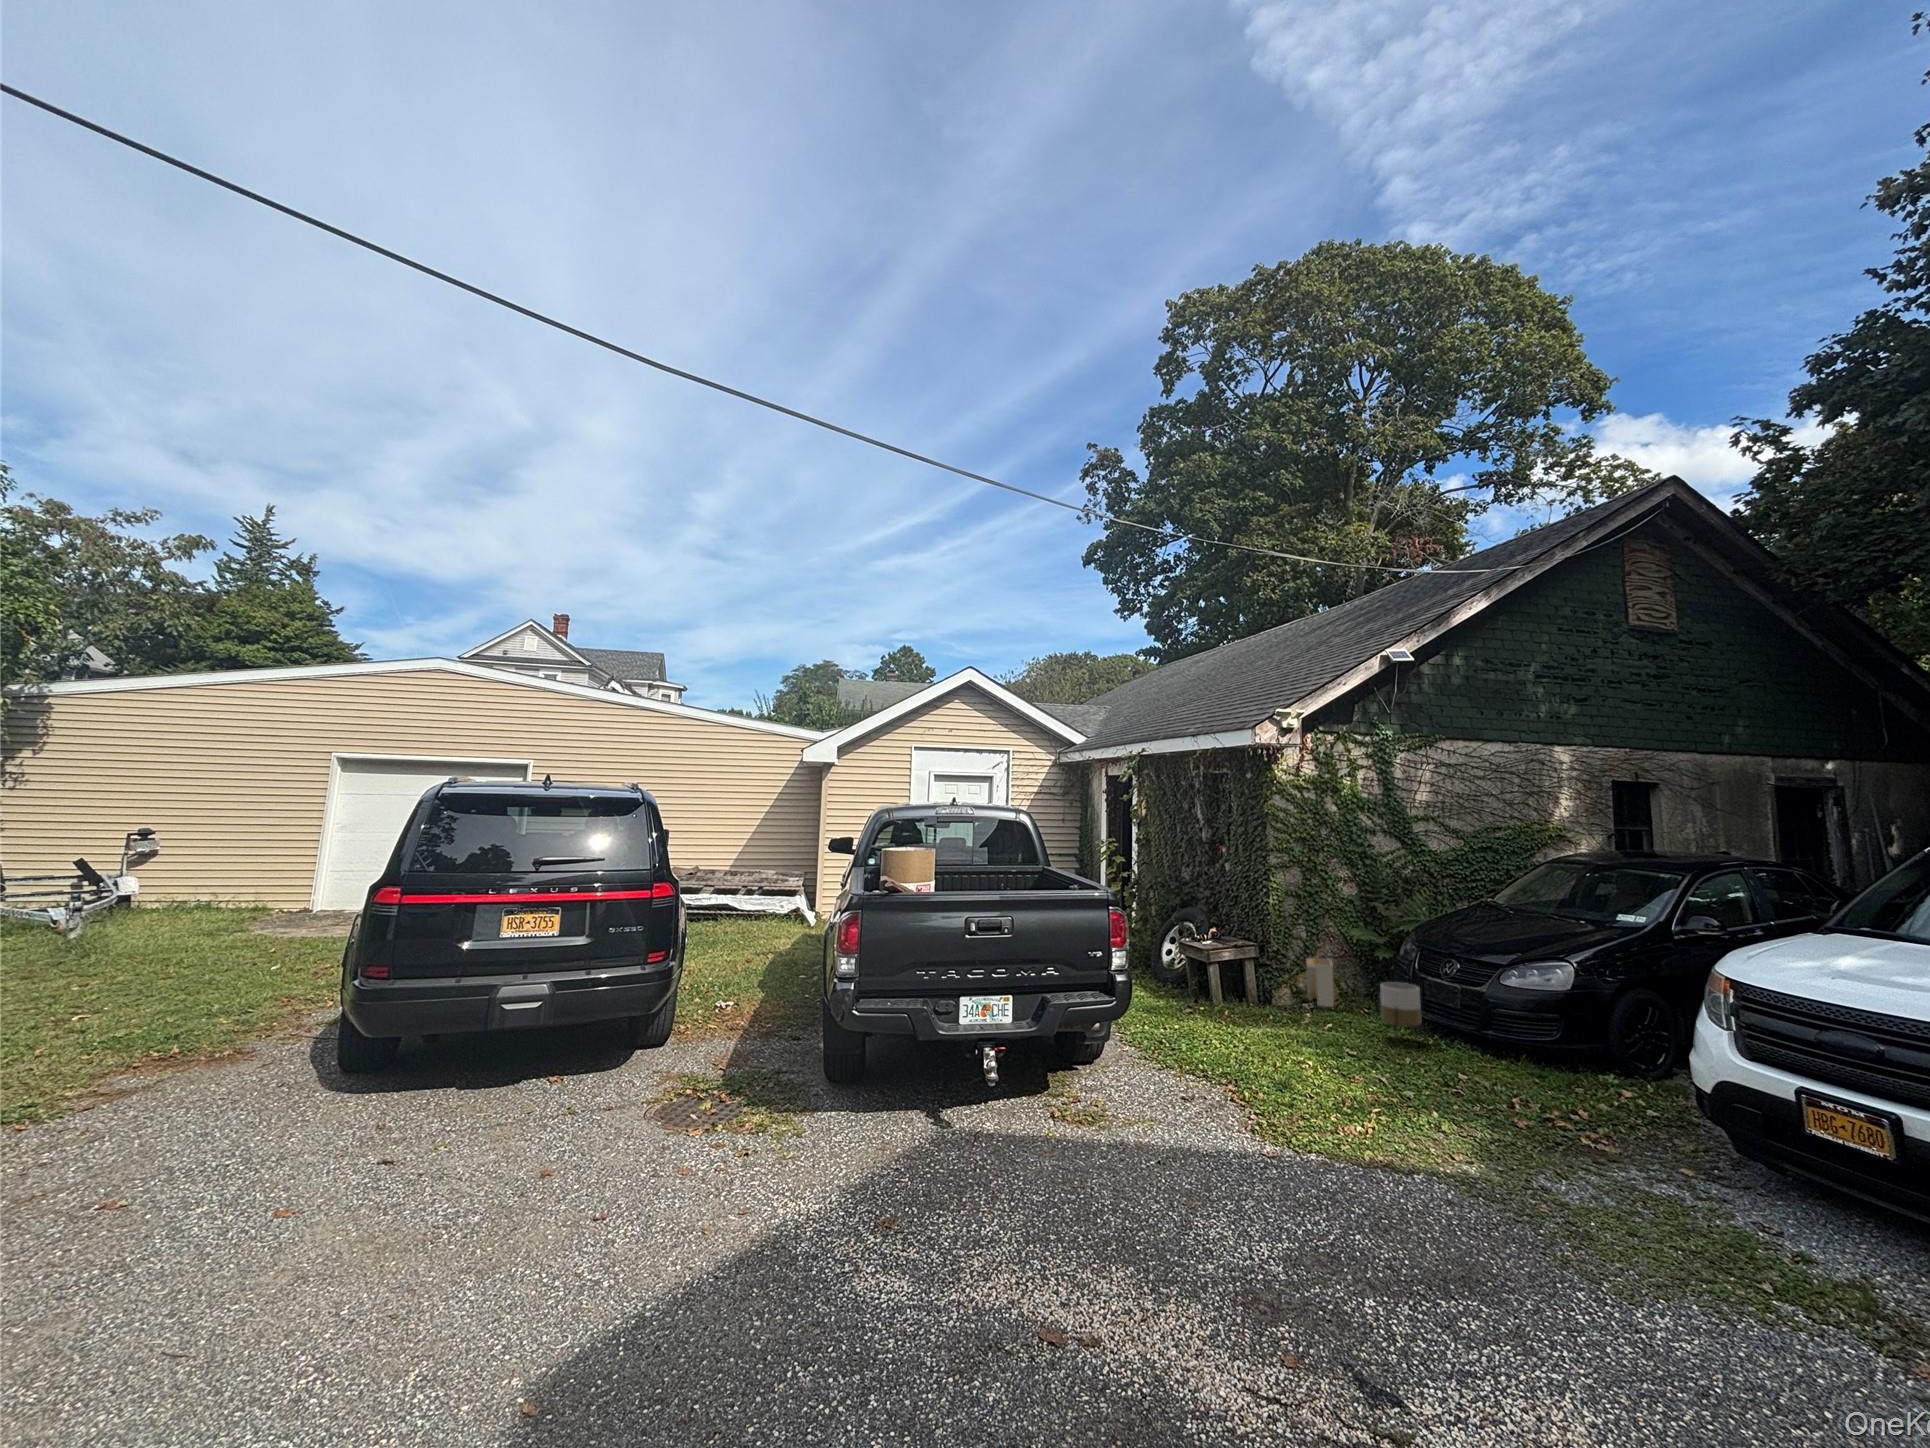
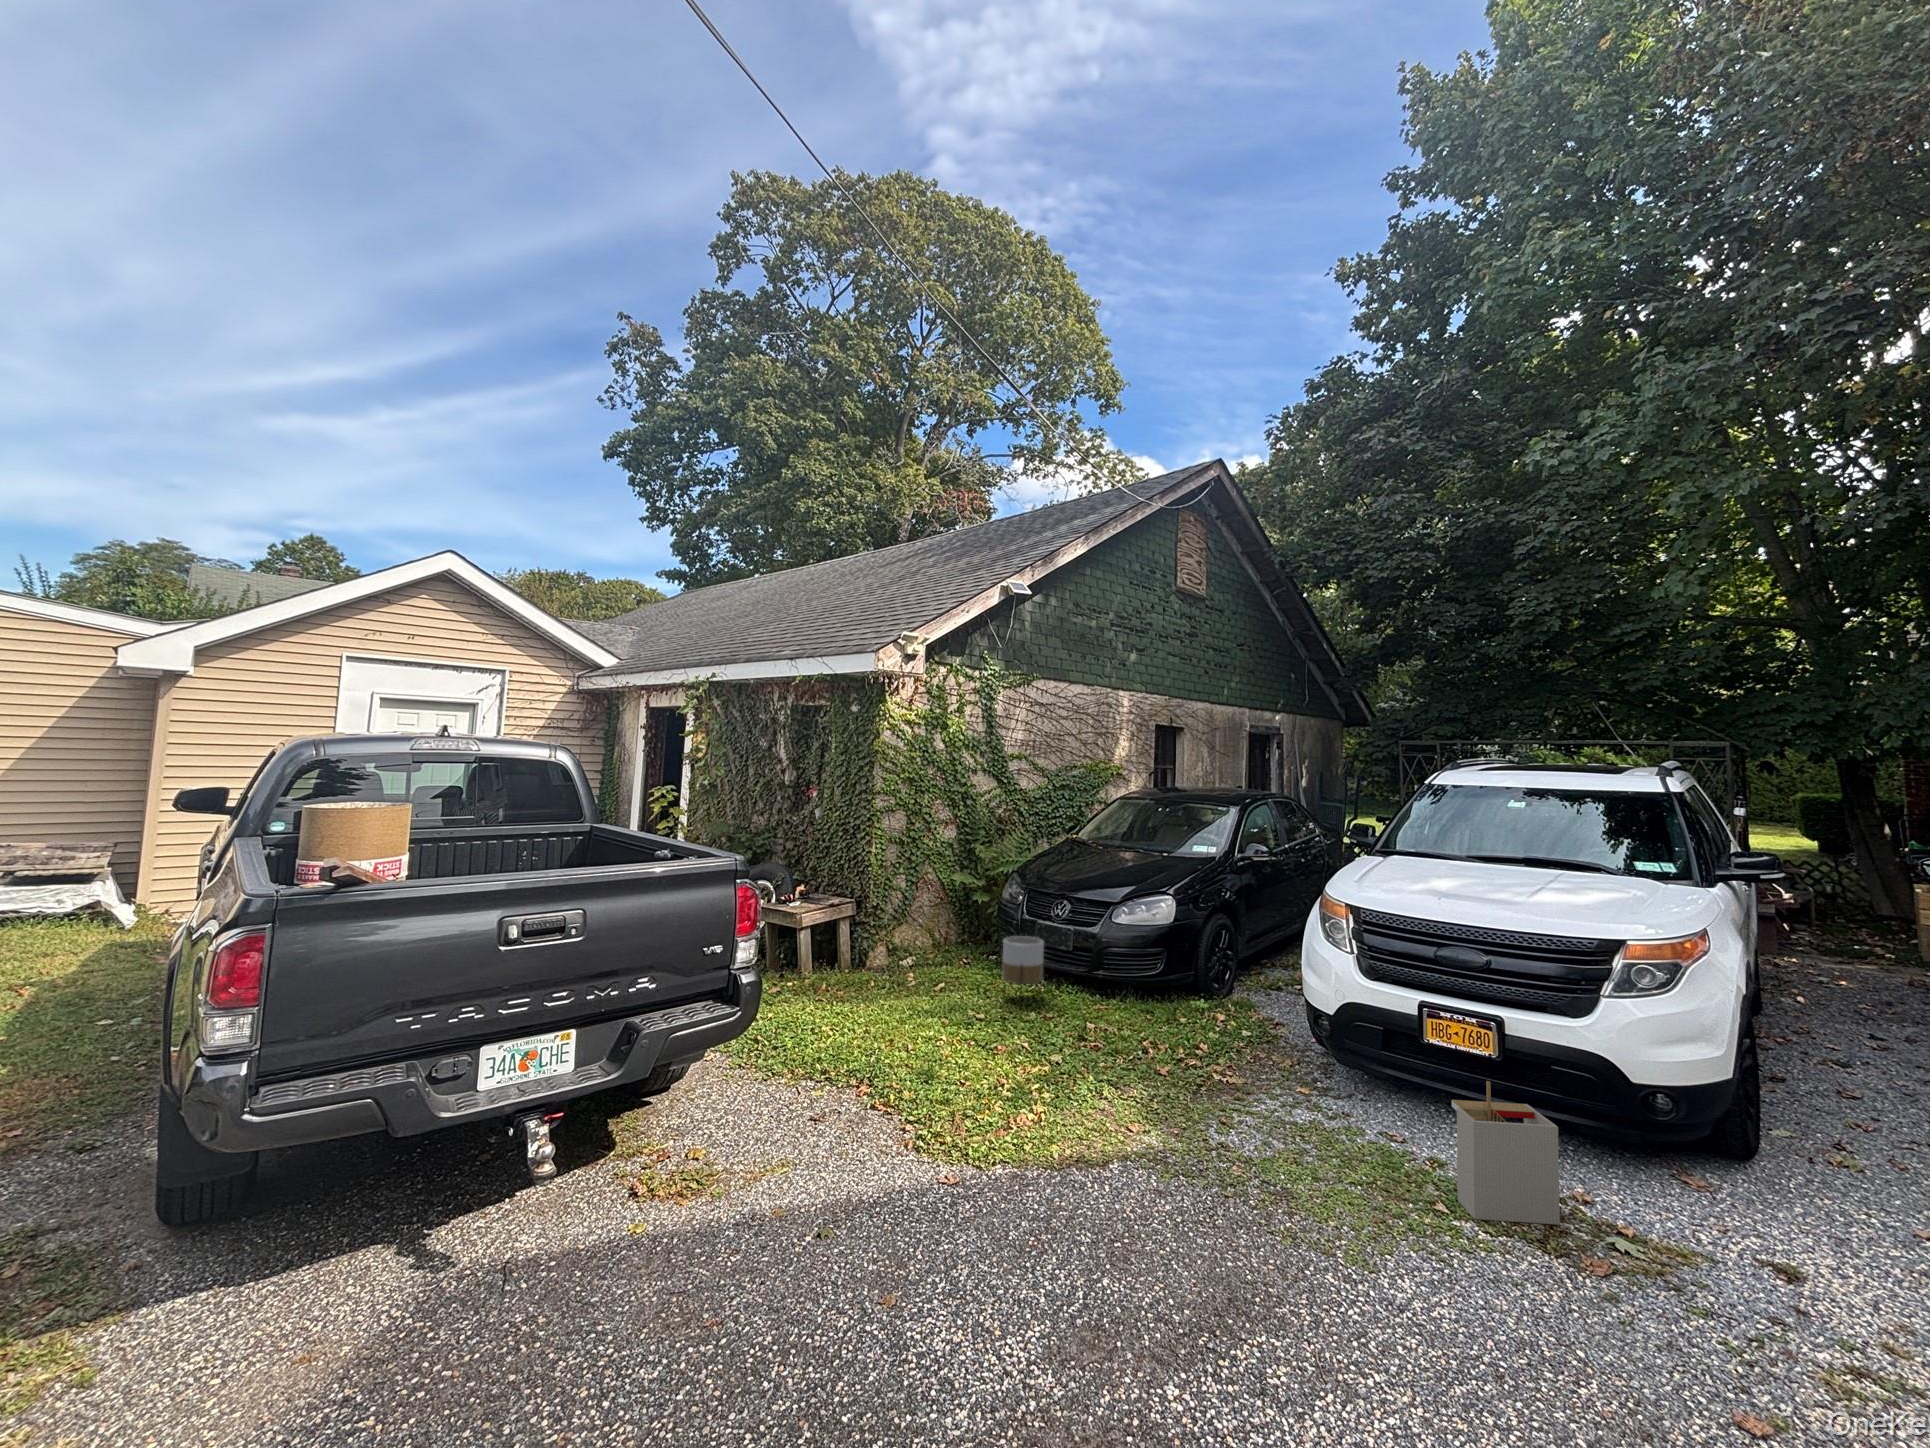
storage bin: present [1306,958,1334,1007] -> present [1452,1081,1560,1225]

